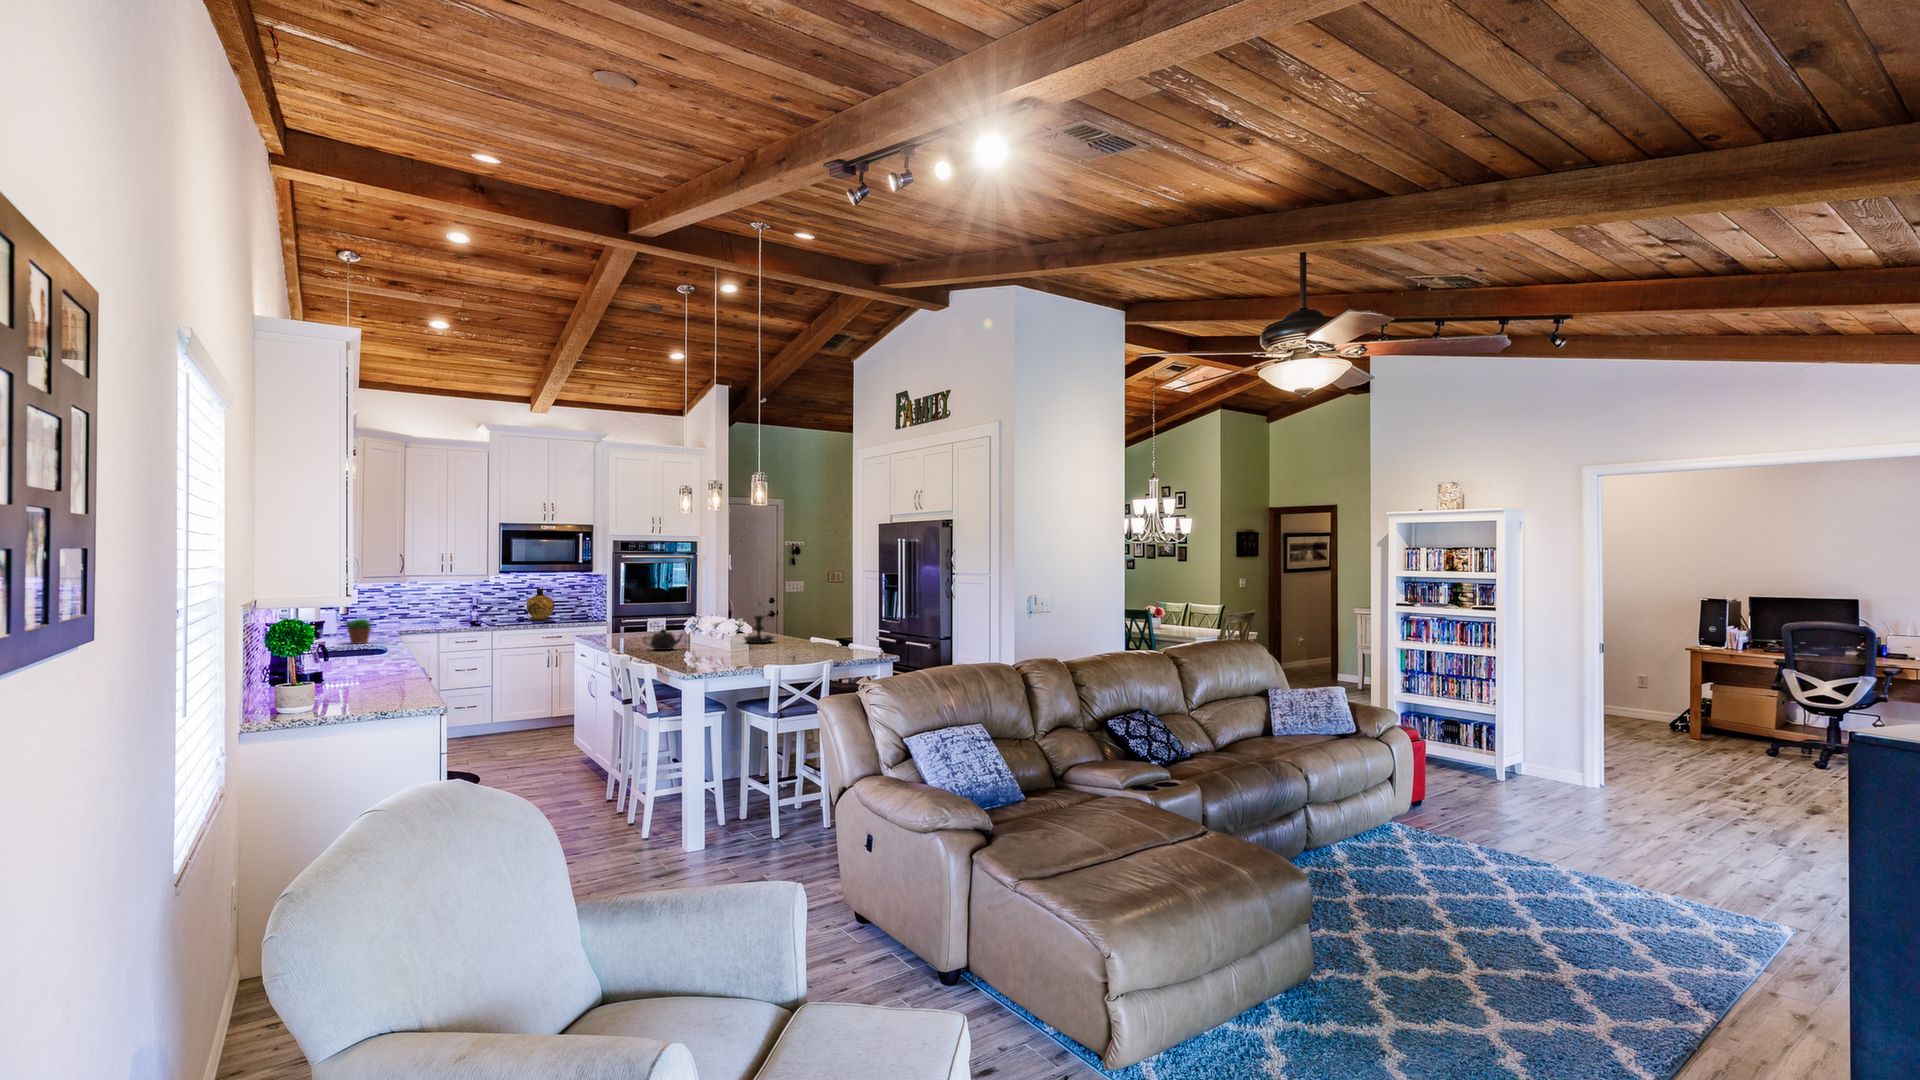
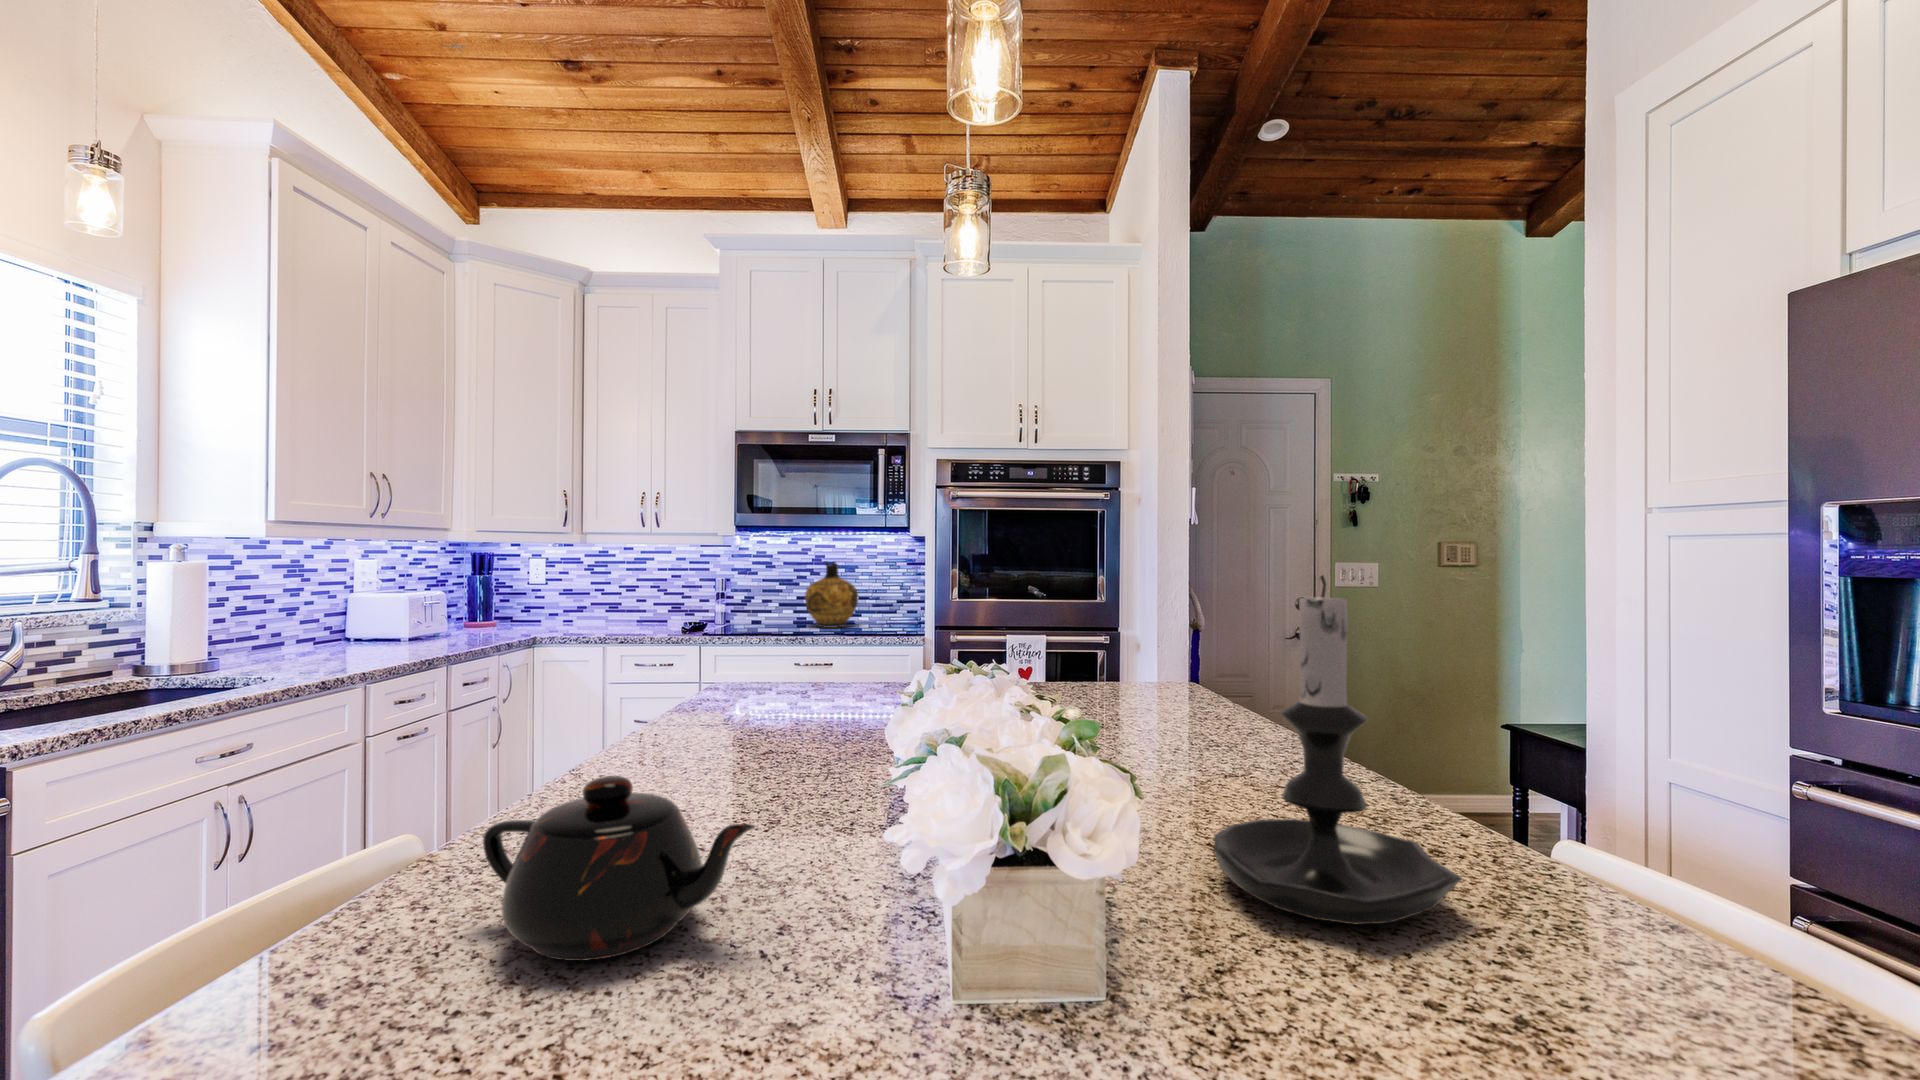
succulent plant: present [345,619,372,644] -> none [260,607,338,671]

